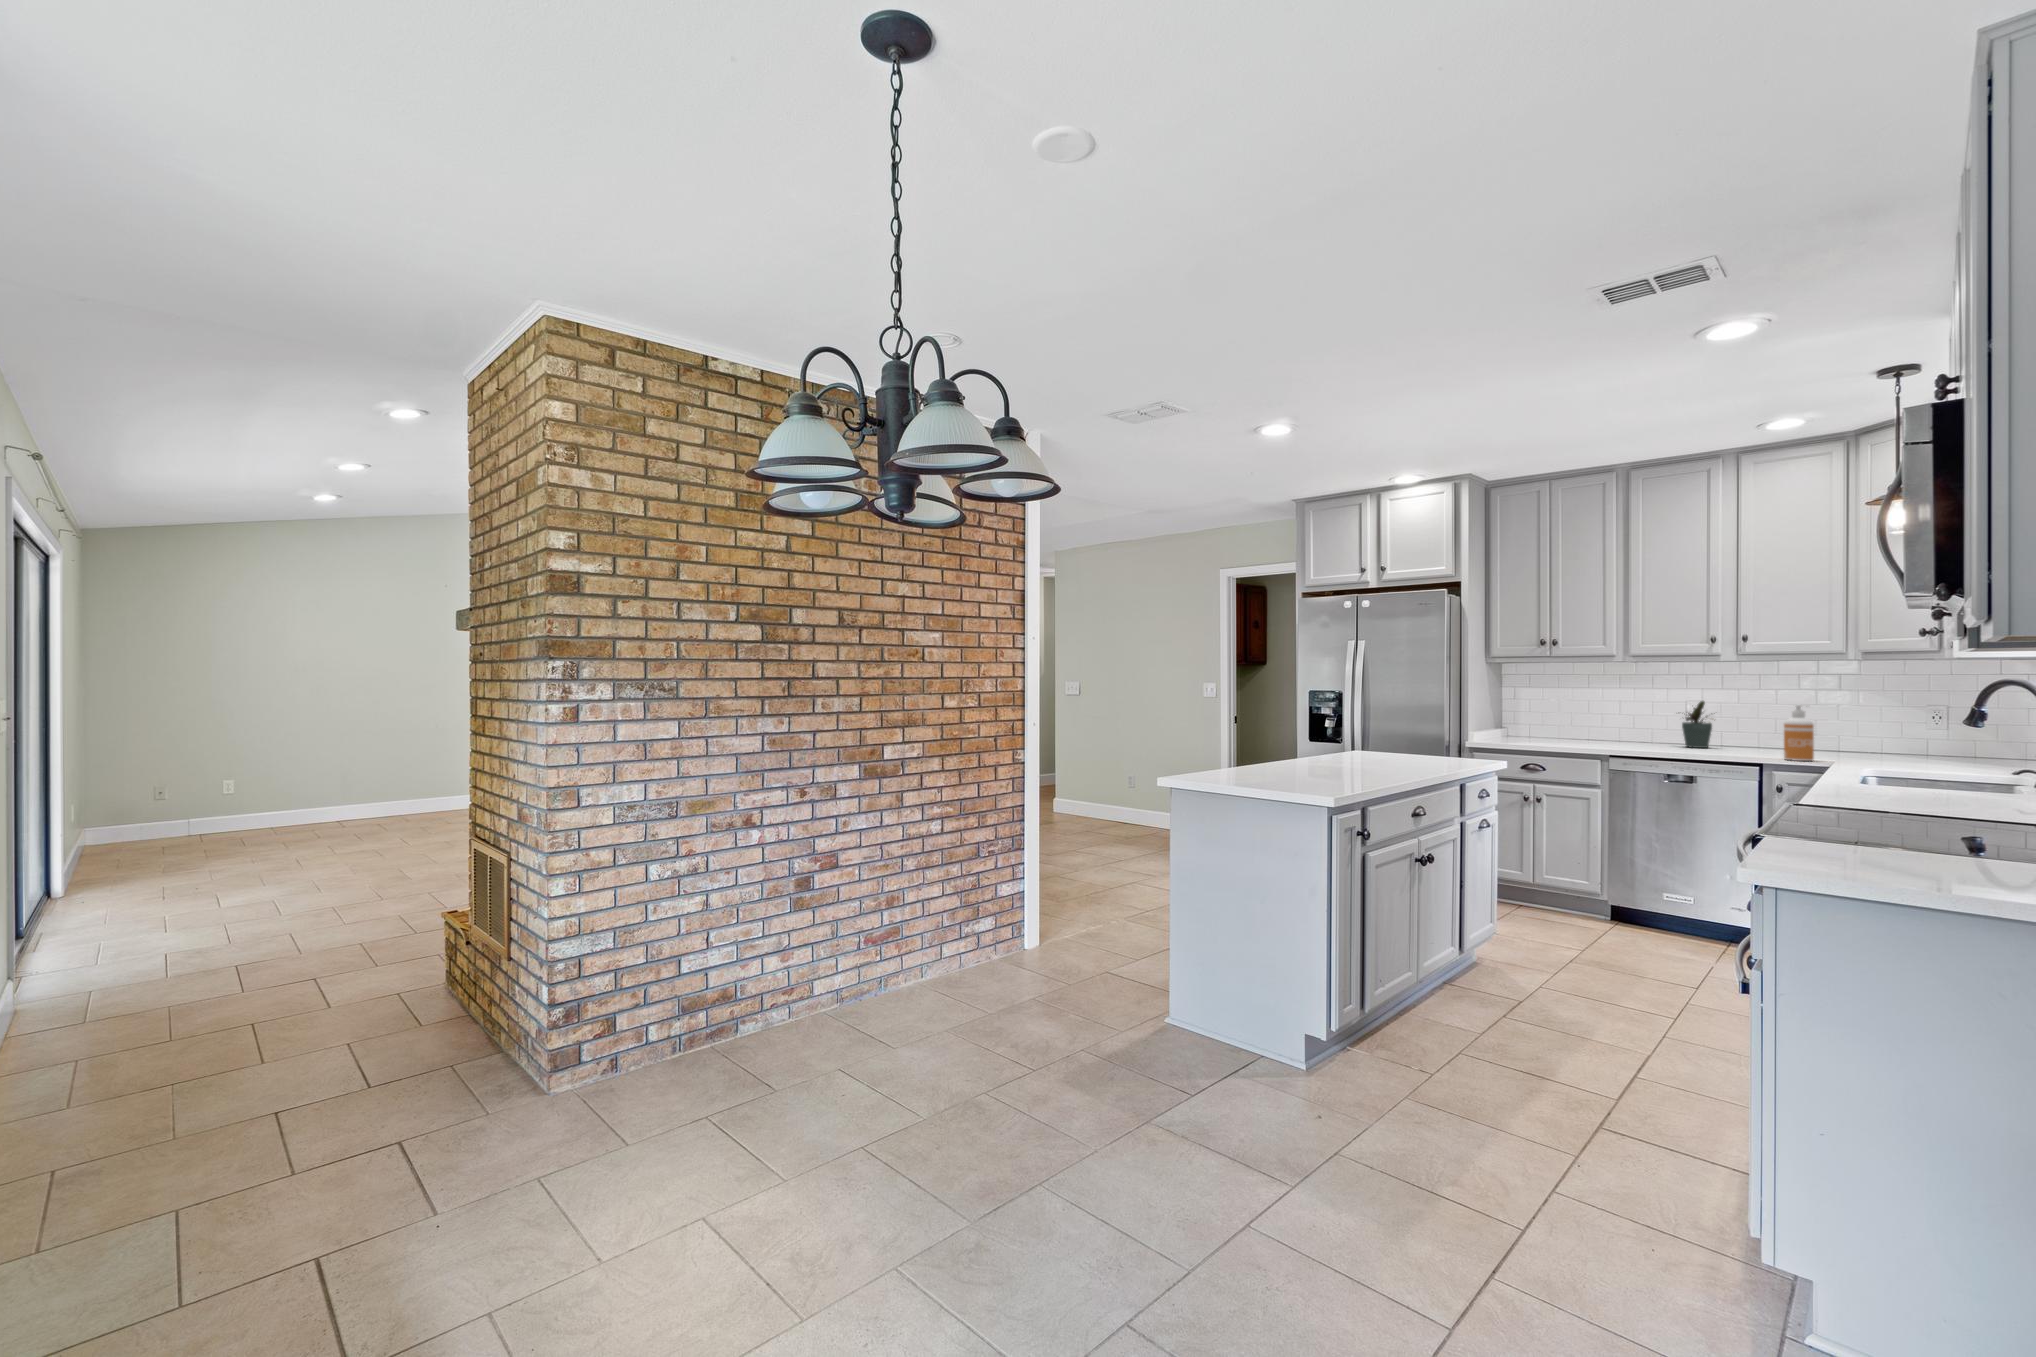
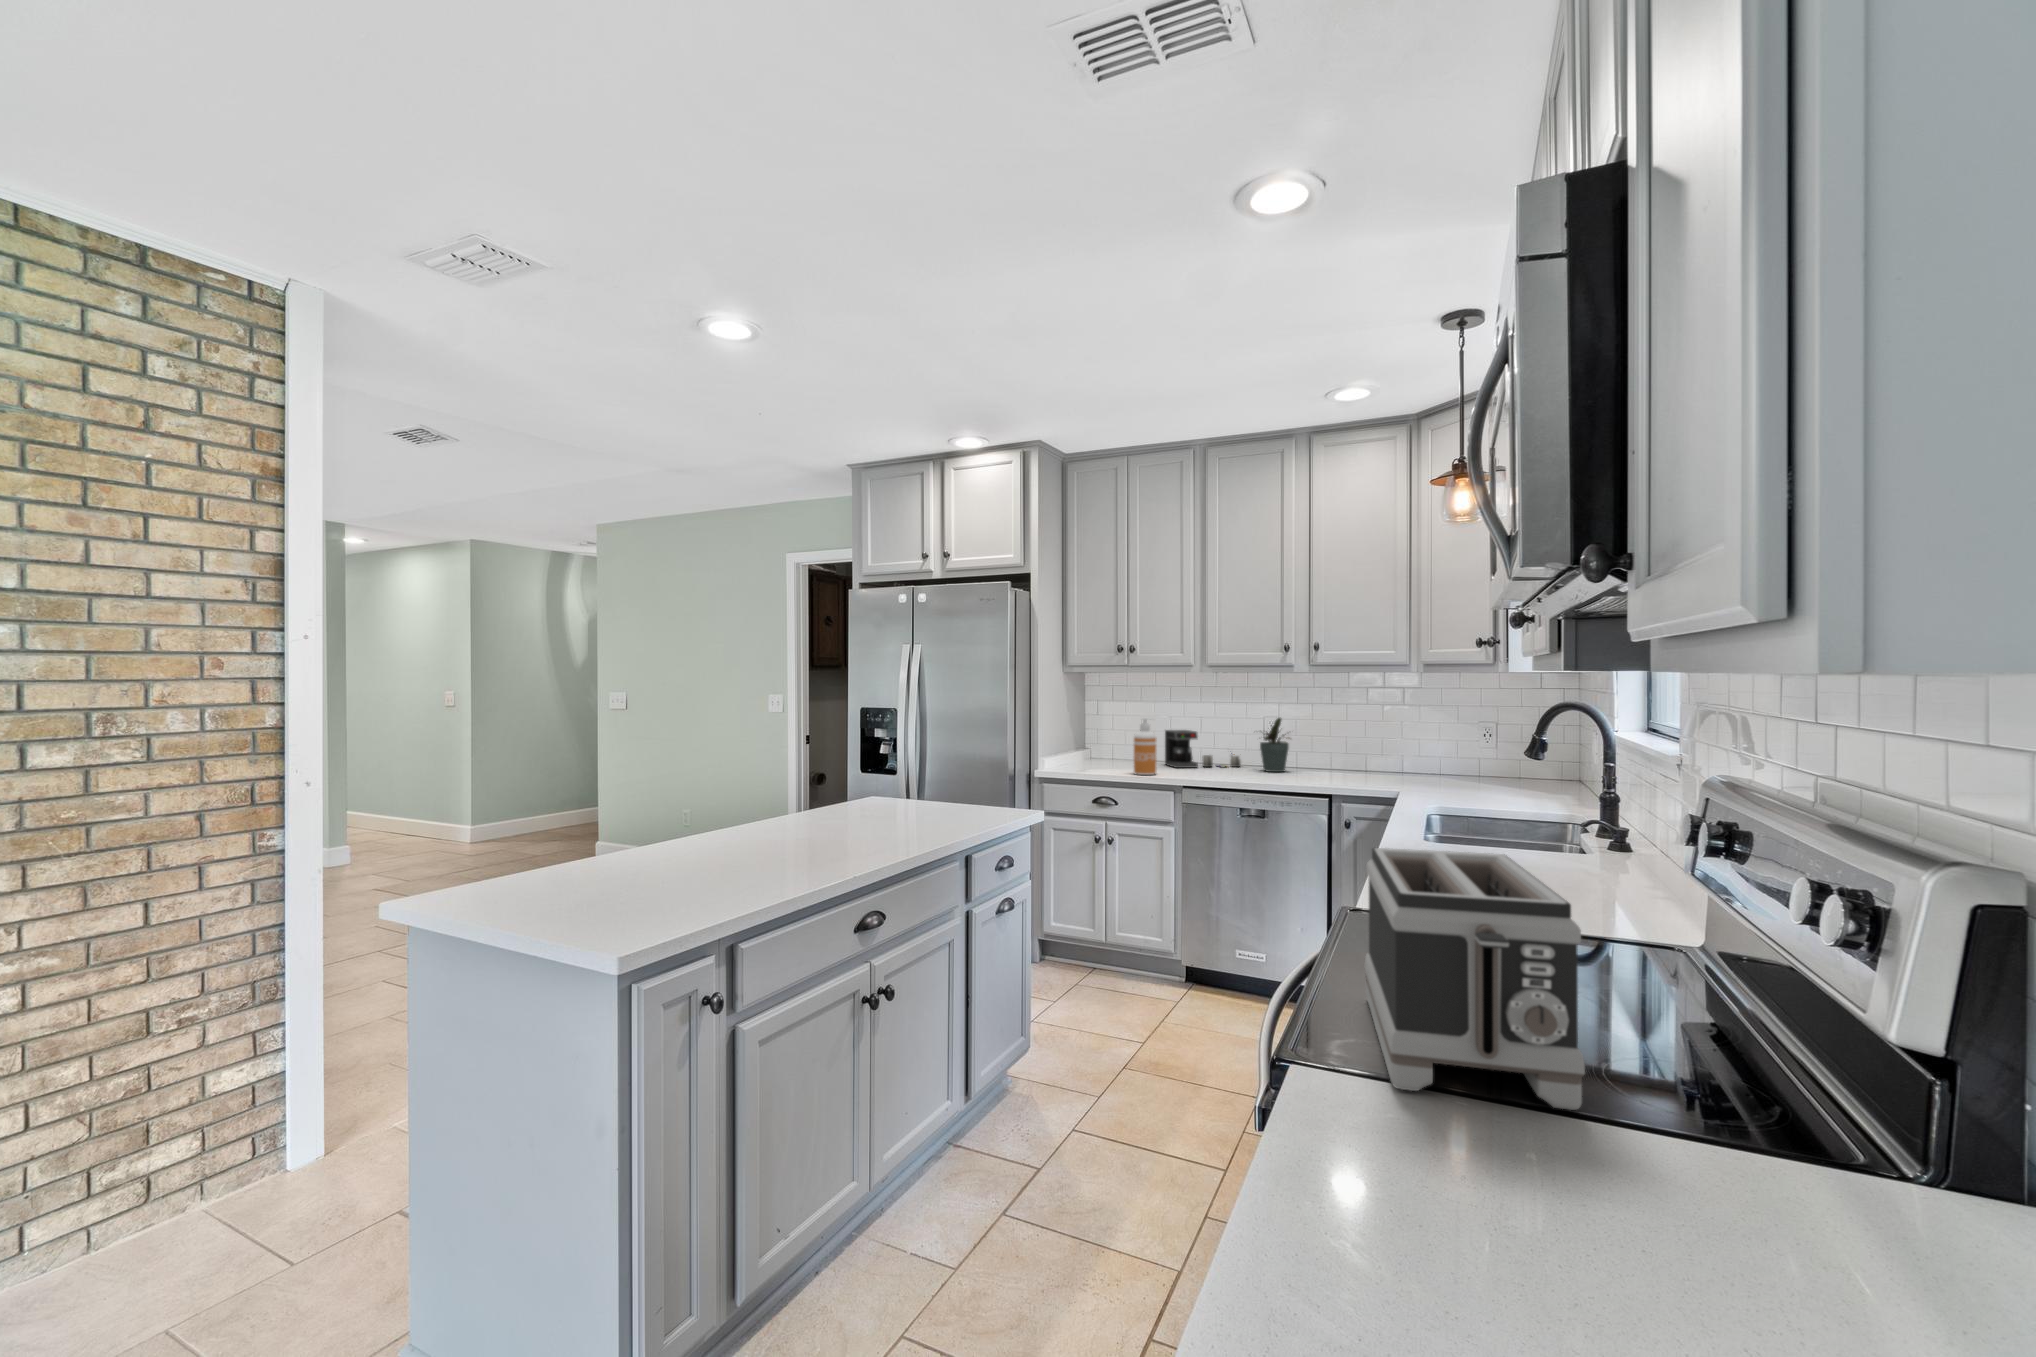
soap dispenser: present [1784,705,1814,761] -> present [1134,718,1156,775]
coffee maker: none [1582,712,1662,744] -> present [1165,730,1241,768]
toaster: none [1823,746,1968,859] -> present [1364,848,1585,1110]

